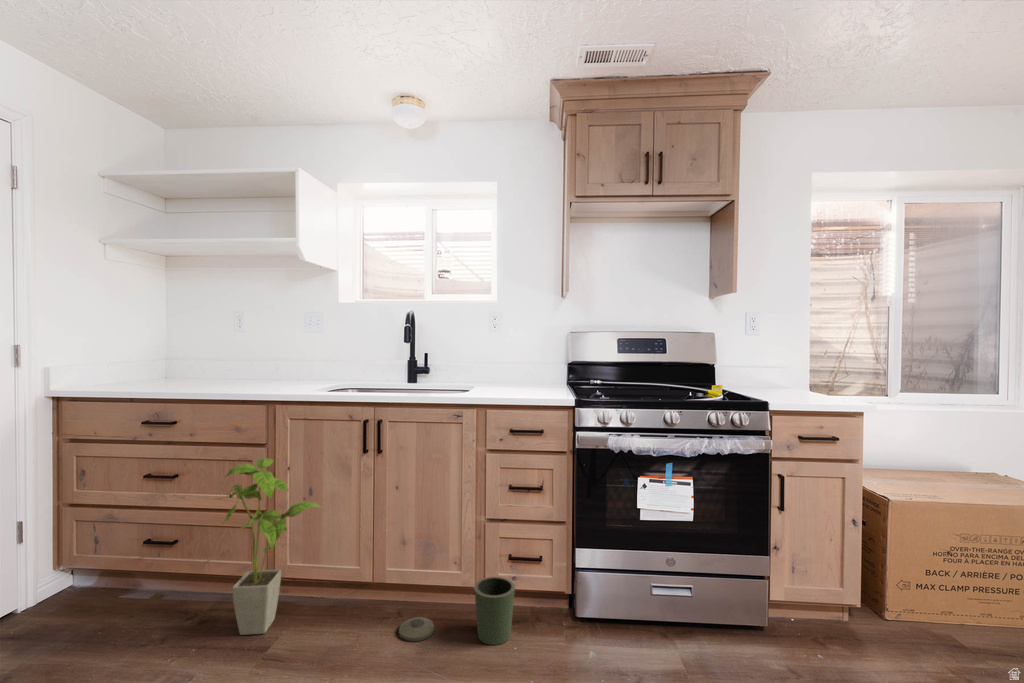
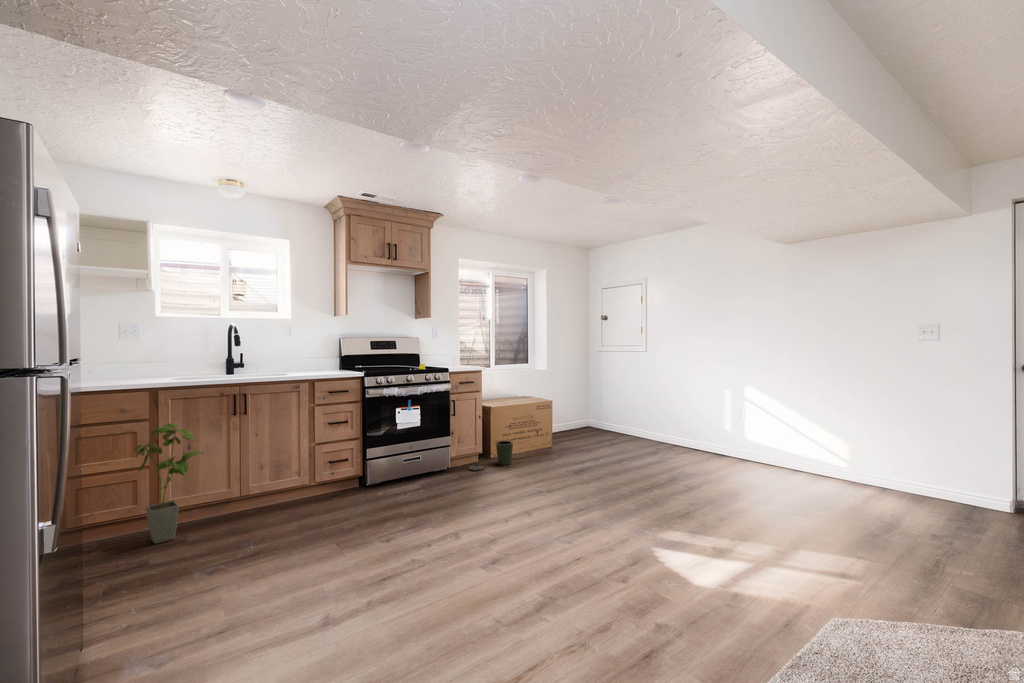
trash can: present [399,577,515,645] -> present [469,441,513,471]

